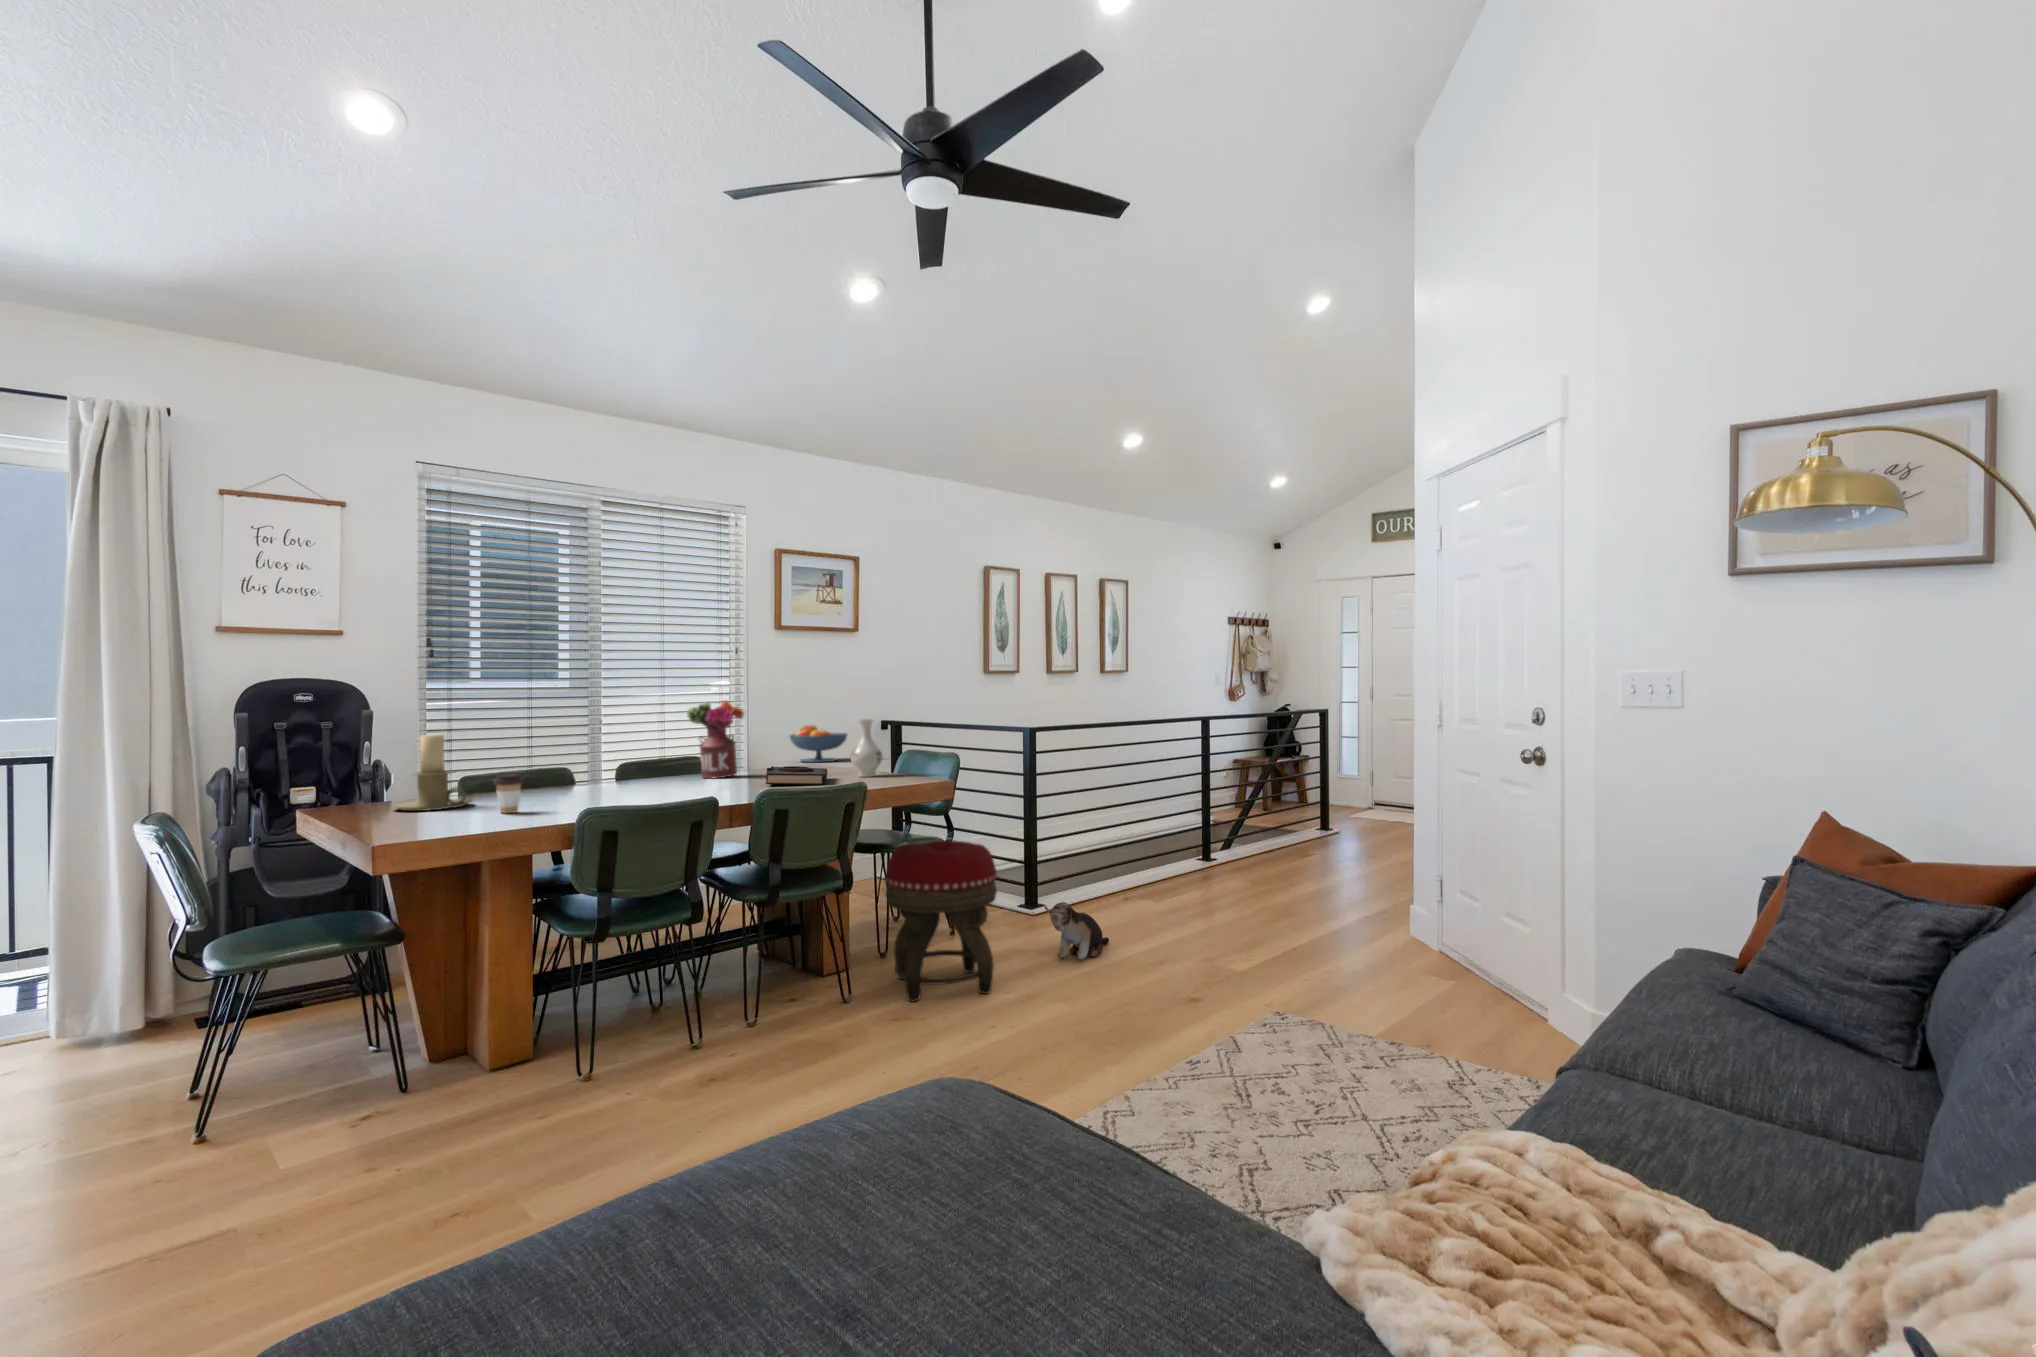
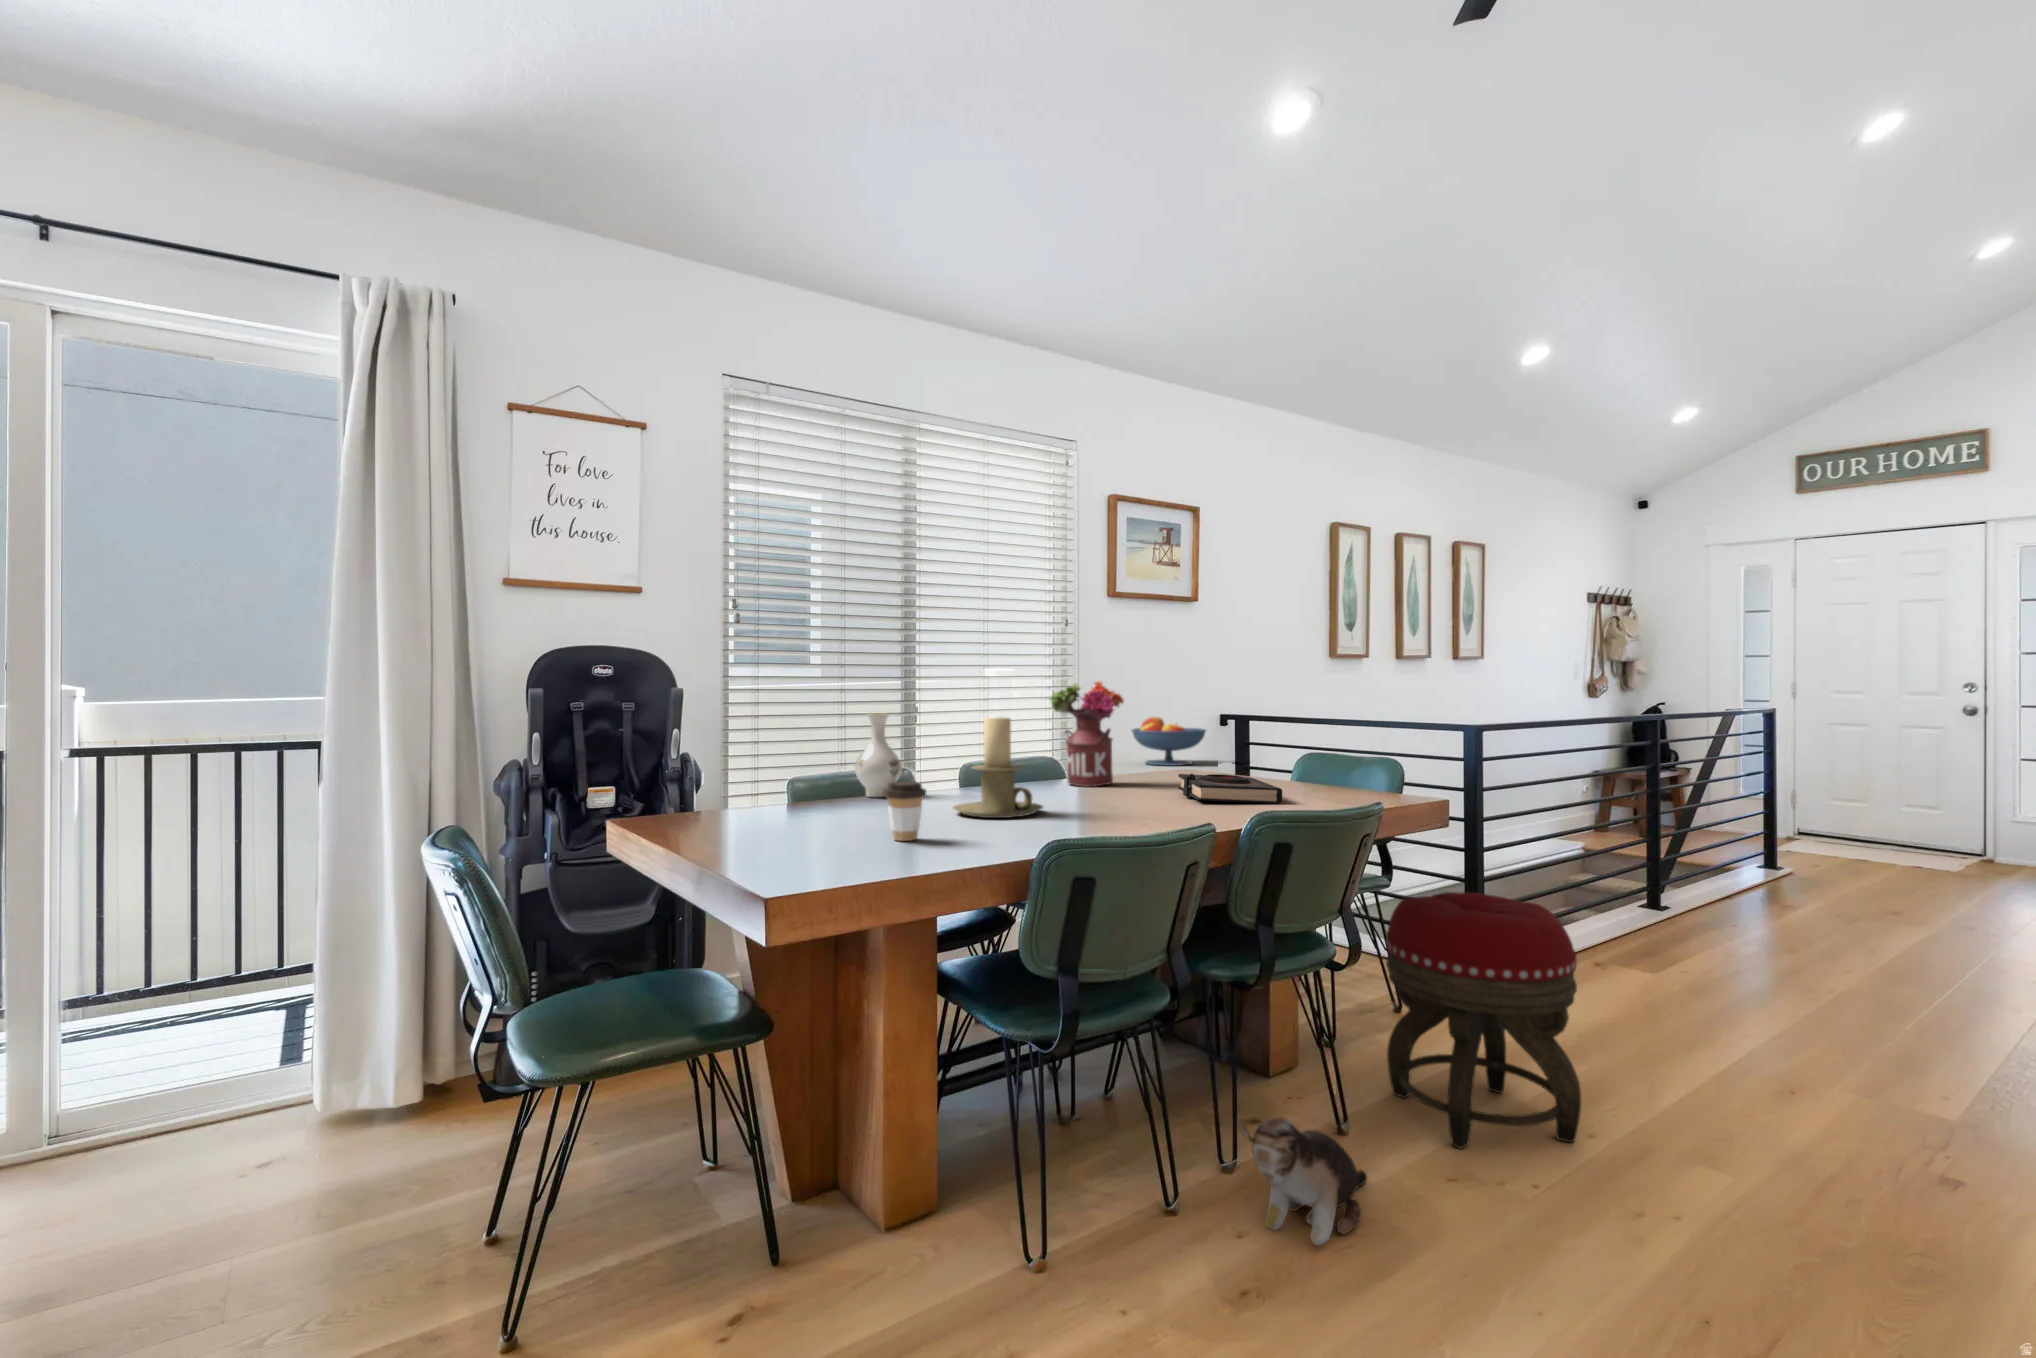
vase: present [851,719,883,777] -> present [855,713,902,797]
candle holder: present [391,735,472,811] -> present [953,717,1043,818]
plush toy: present [1044,902,1109,960] -> present [1239,1118,1367,1245]

